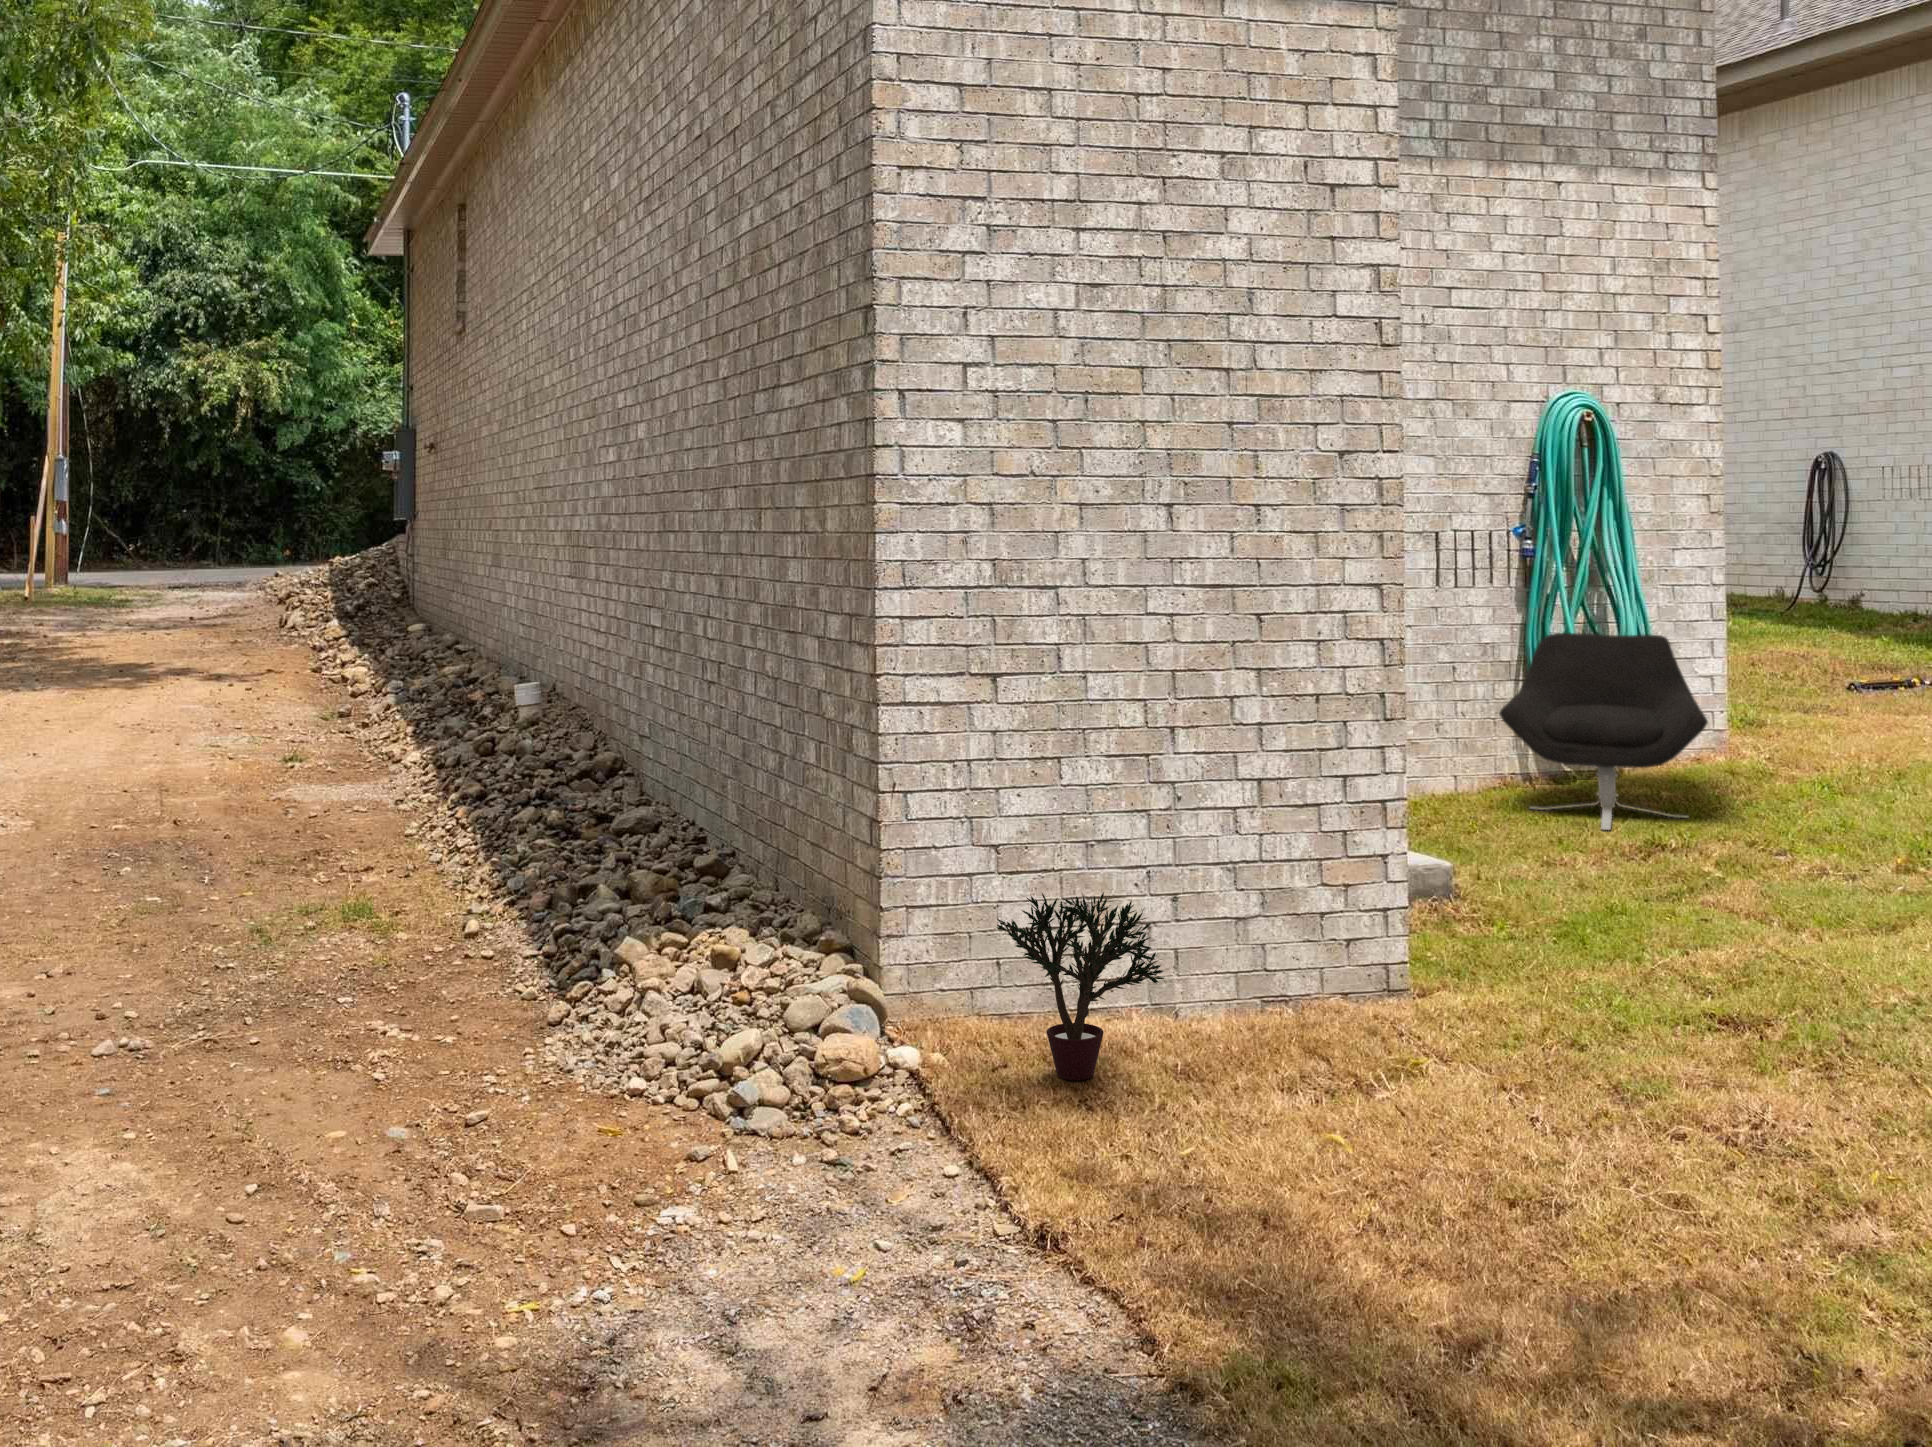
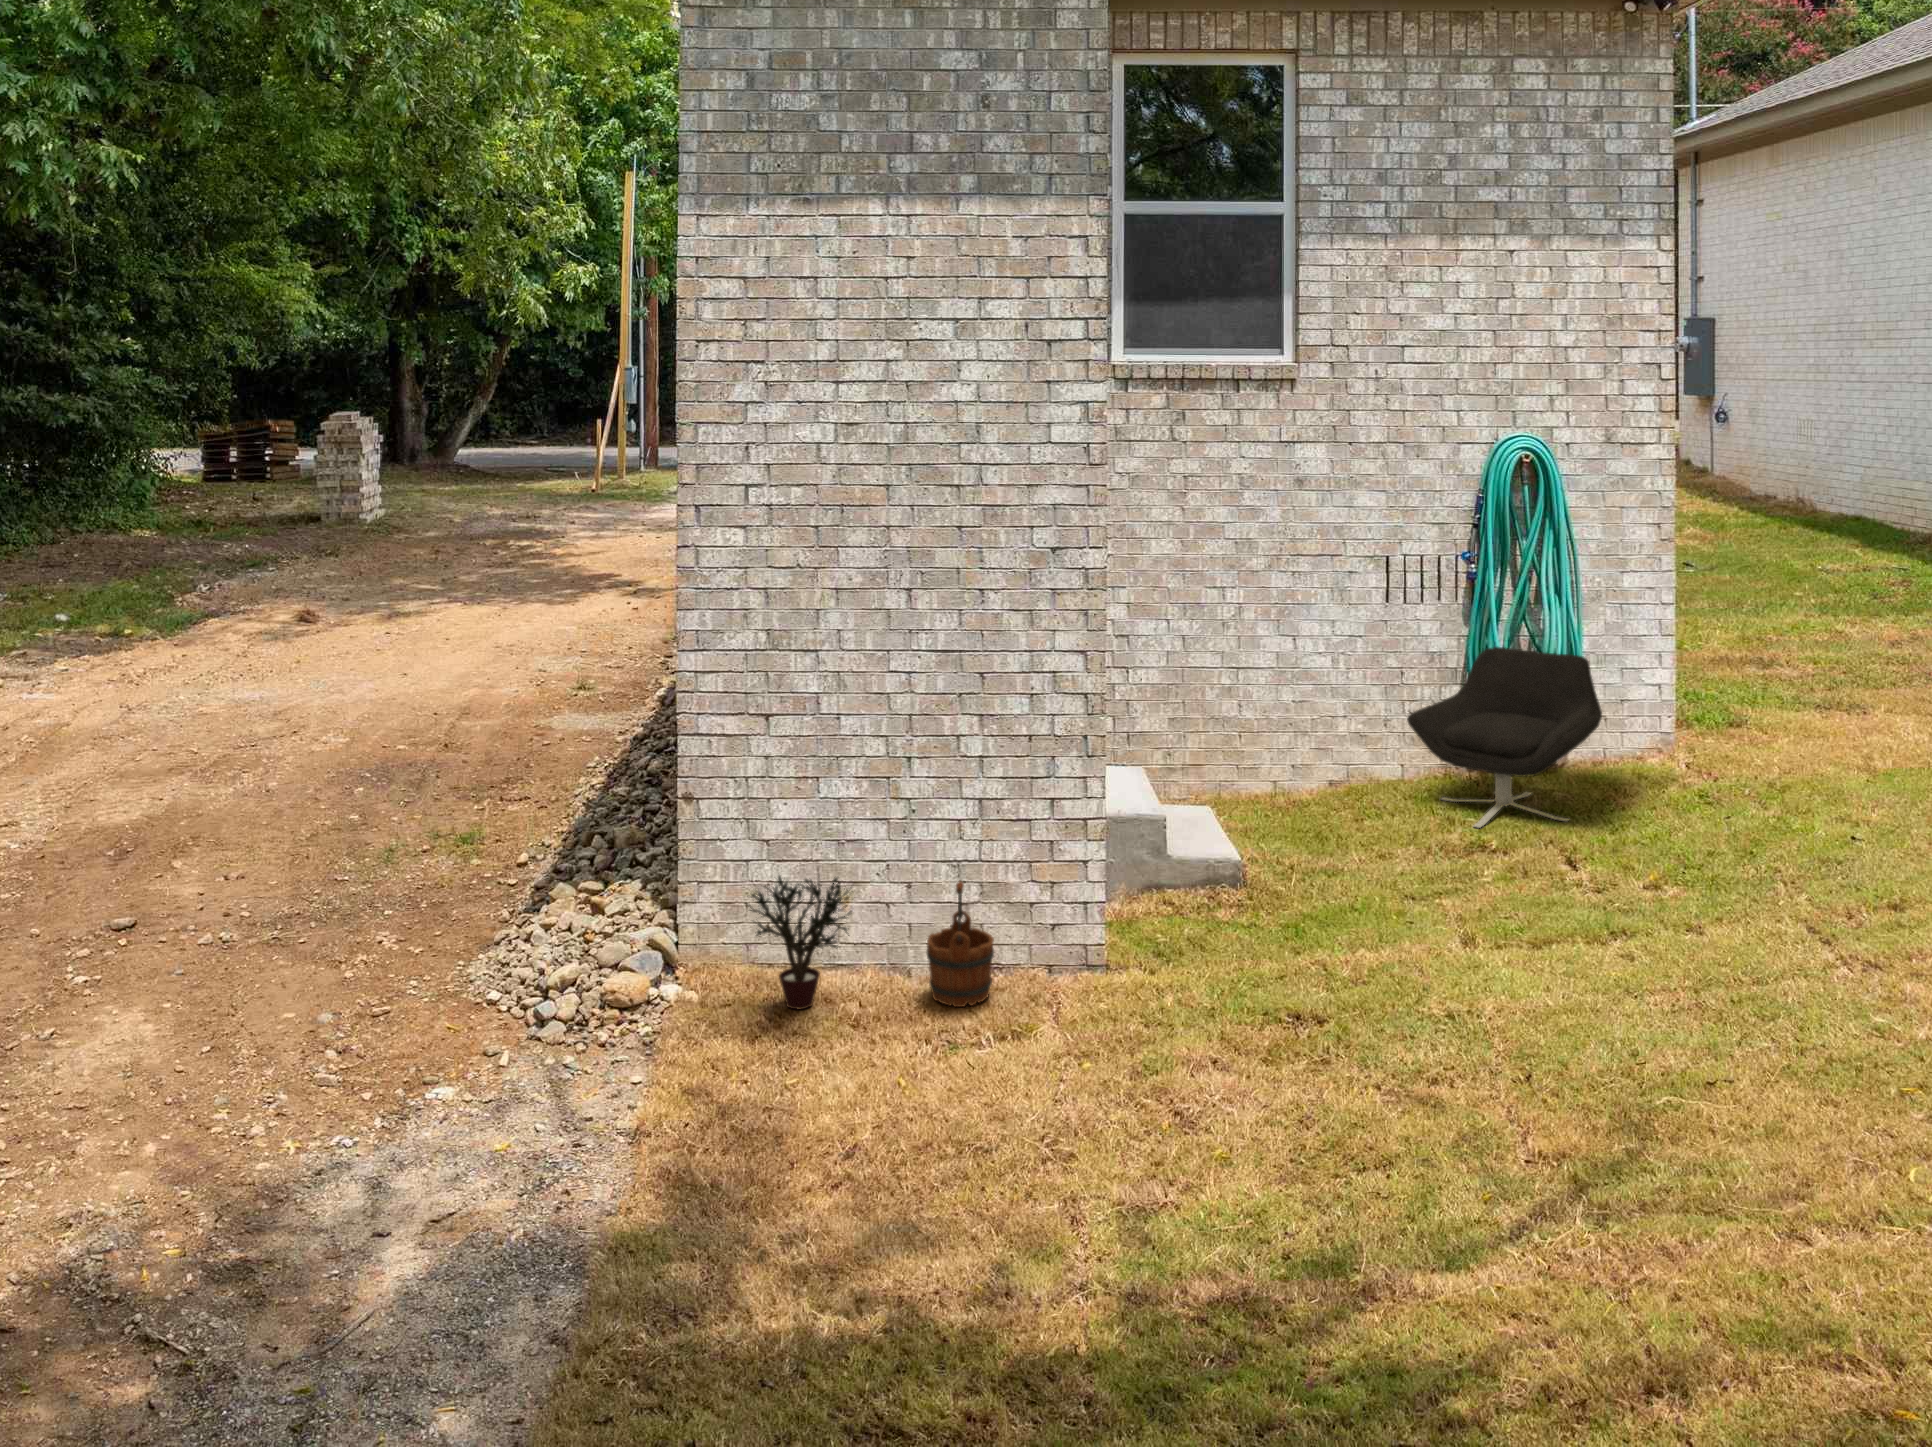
wooden bucket: none [1222,887,1313,1055] -> present [927,881,994,1007]

